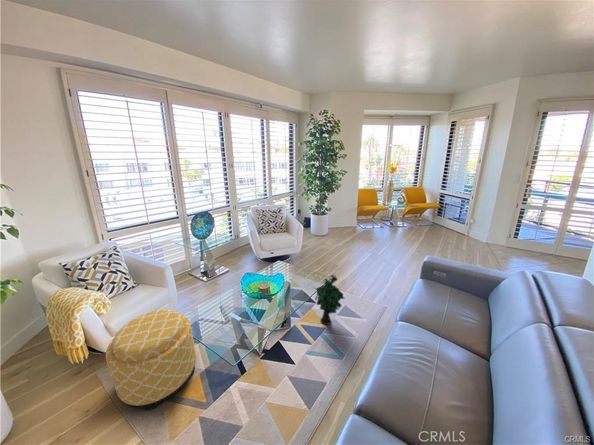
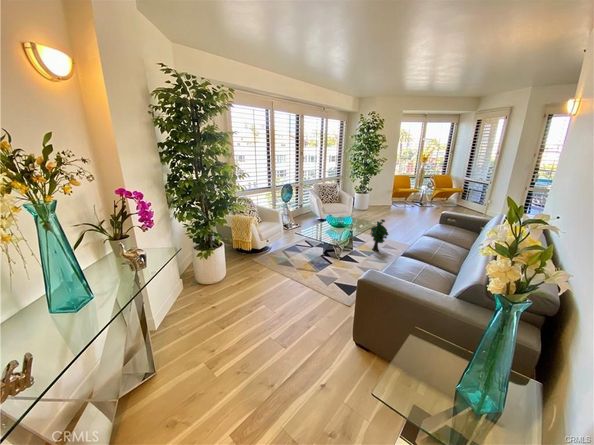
ottoman: present [106,310,196,410] -> none [271,228,308,271]

